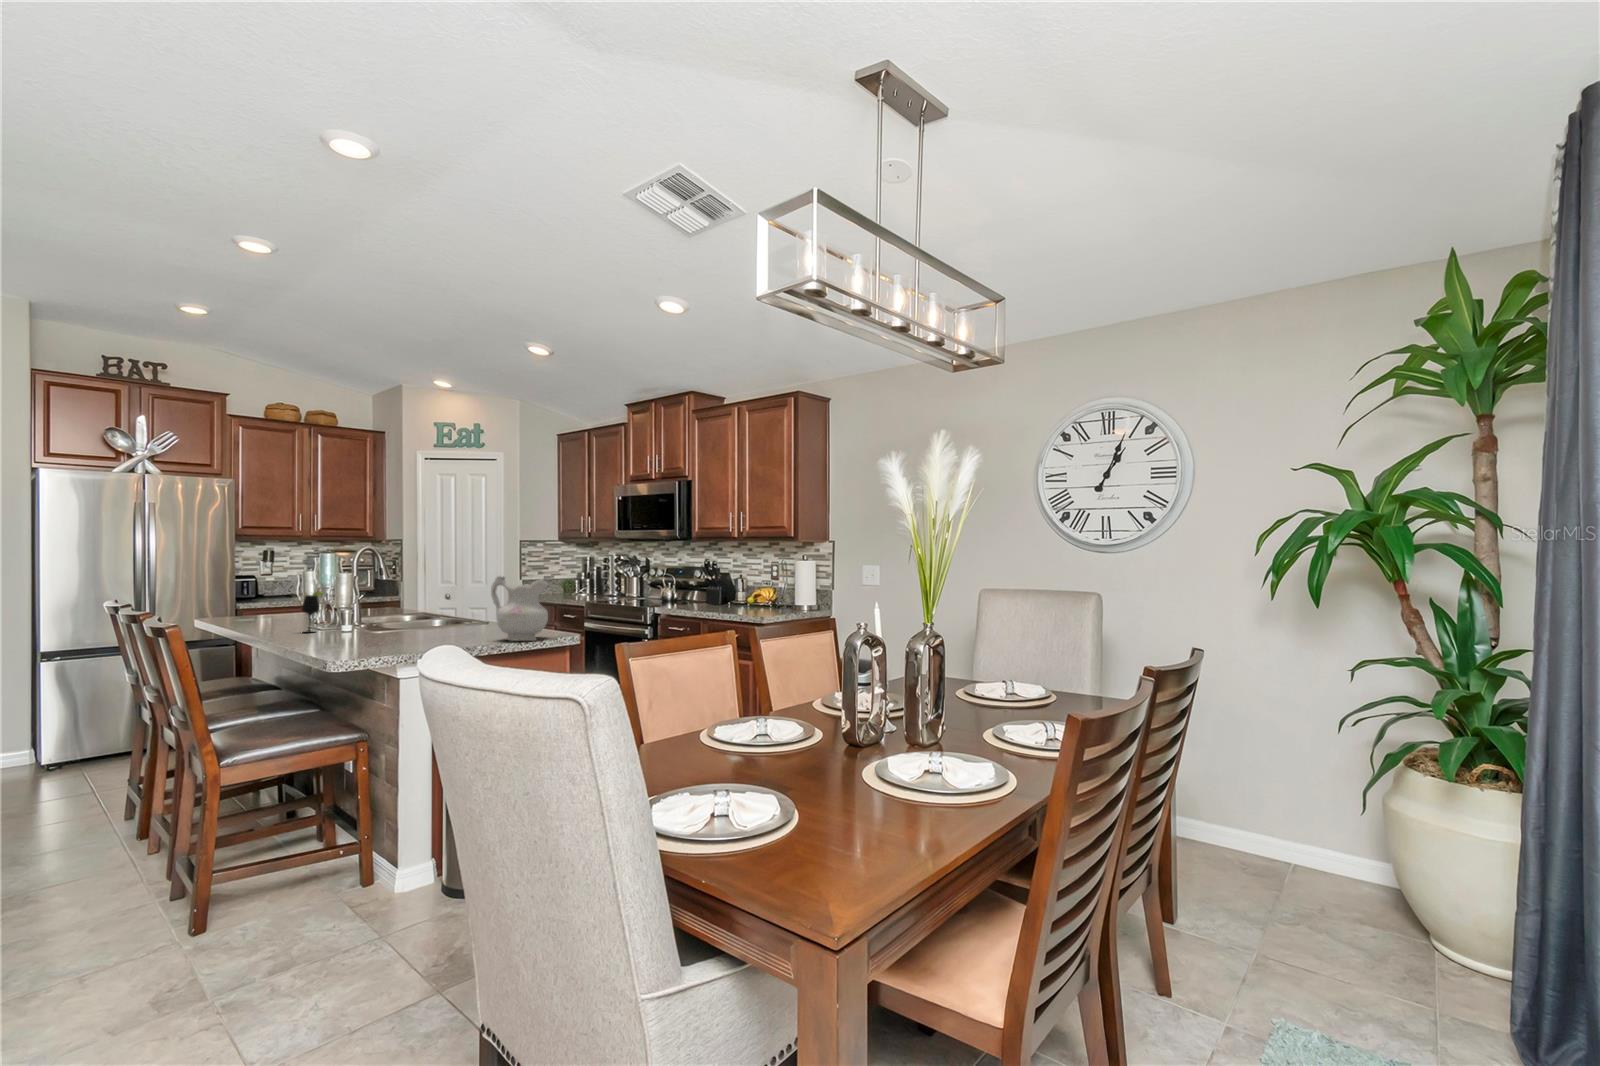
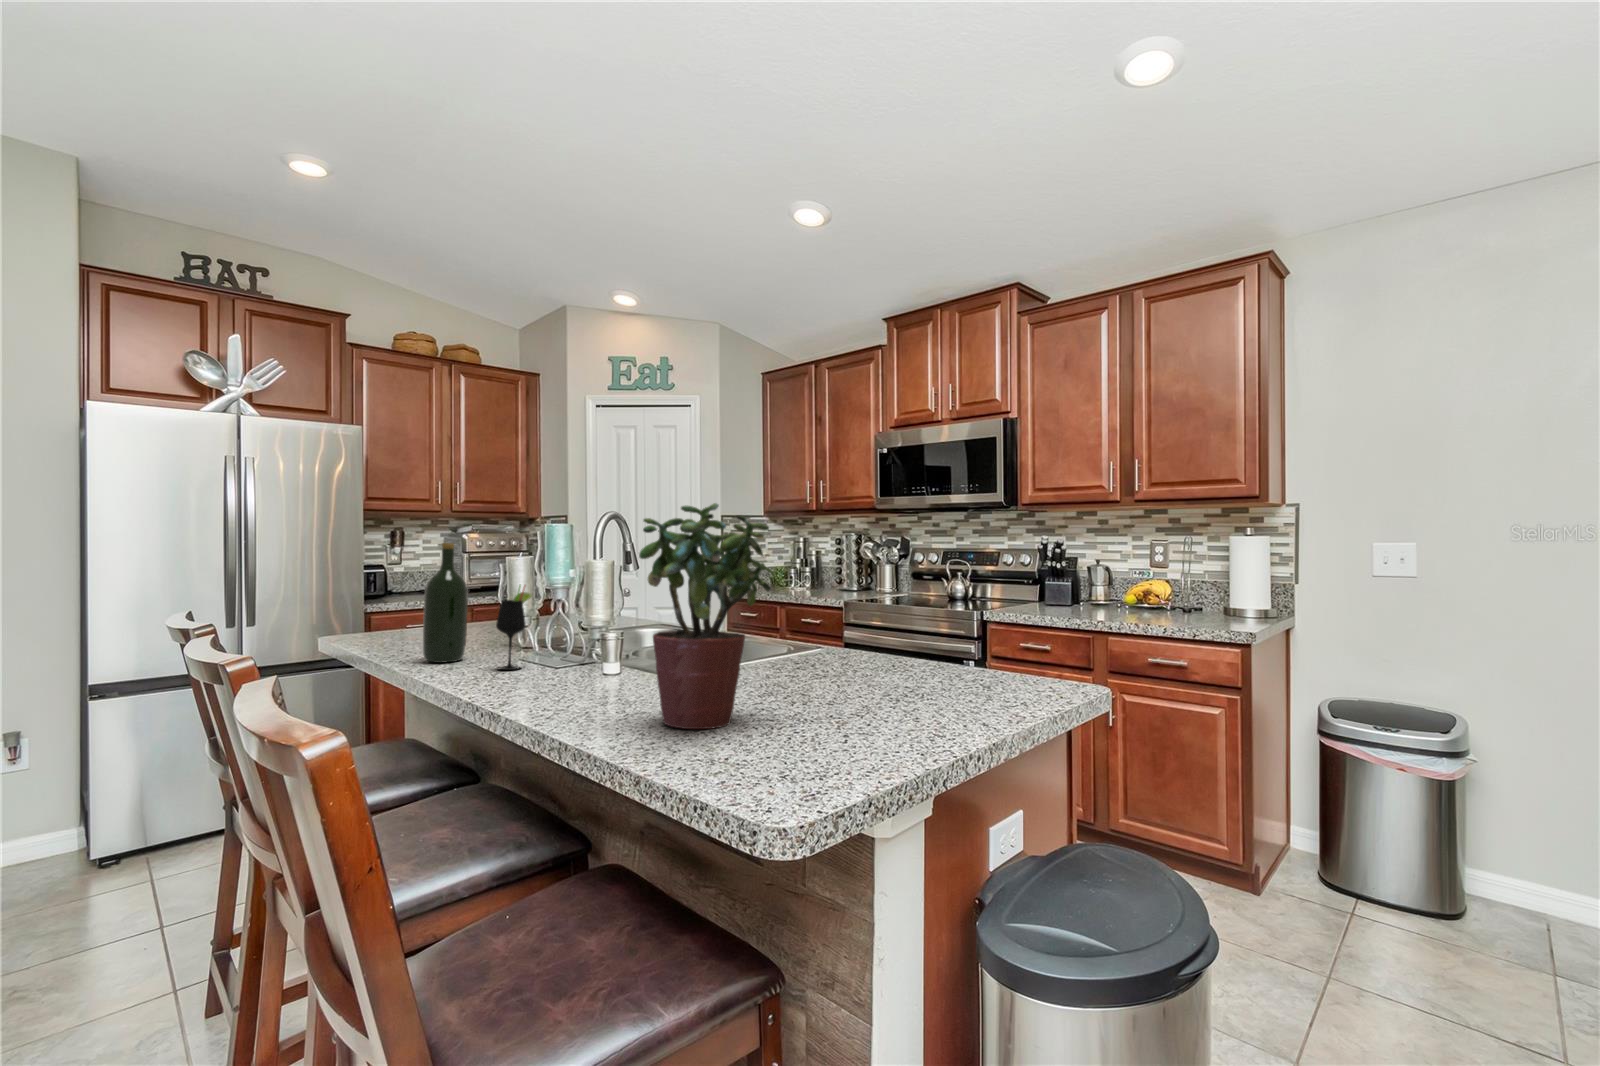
potted plant: none [350,552,416,648] -> present [639,503,773,729]
wine bottle: none [261,564,290,630] -> present [423,543,468,663]
ceramic pitcher: present [491,576,548,641] -> none [917,560,1042,707]

